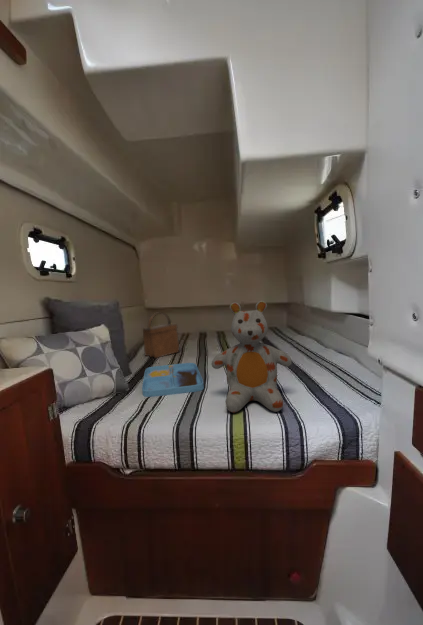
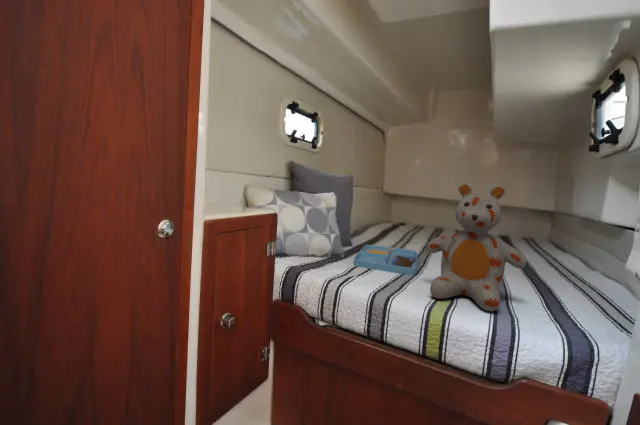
handbag: present [143,314,179,358] -> none [371,197,410,242]

